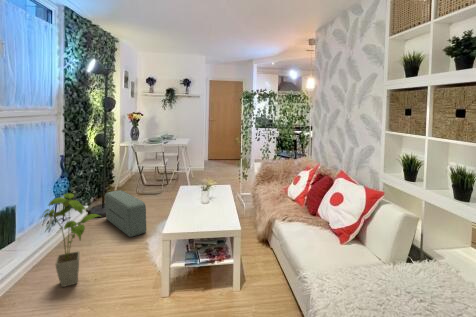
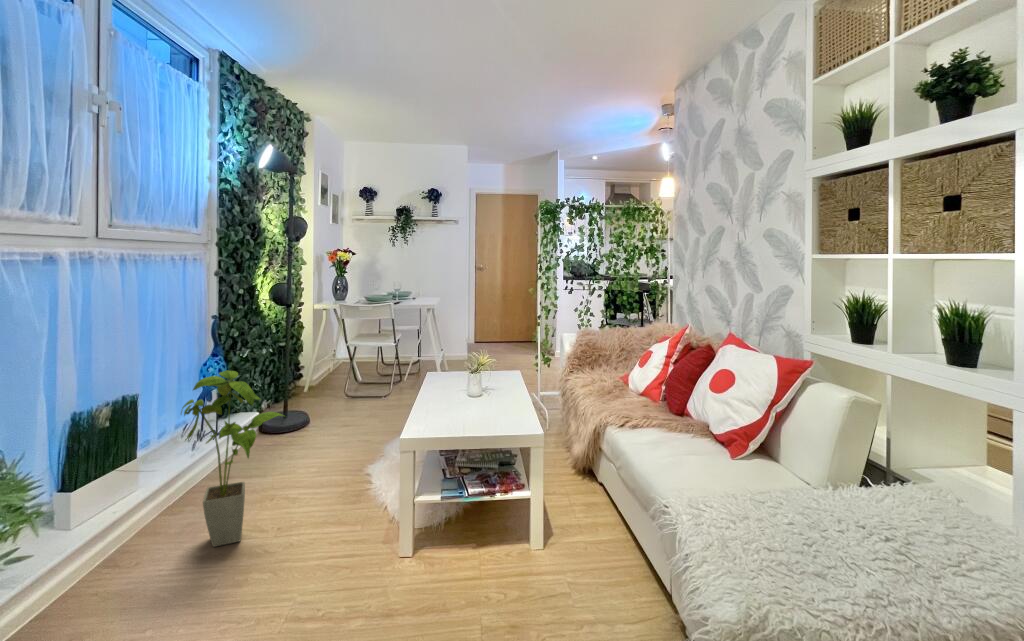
pouf: present [105,190,146,237] -> none [288,383,364,465]

